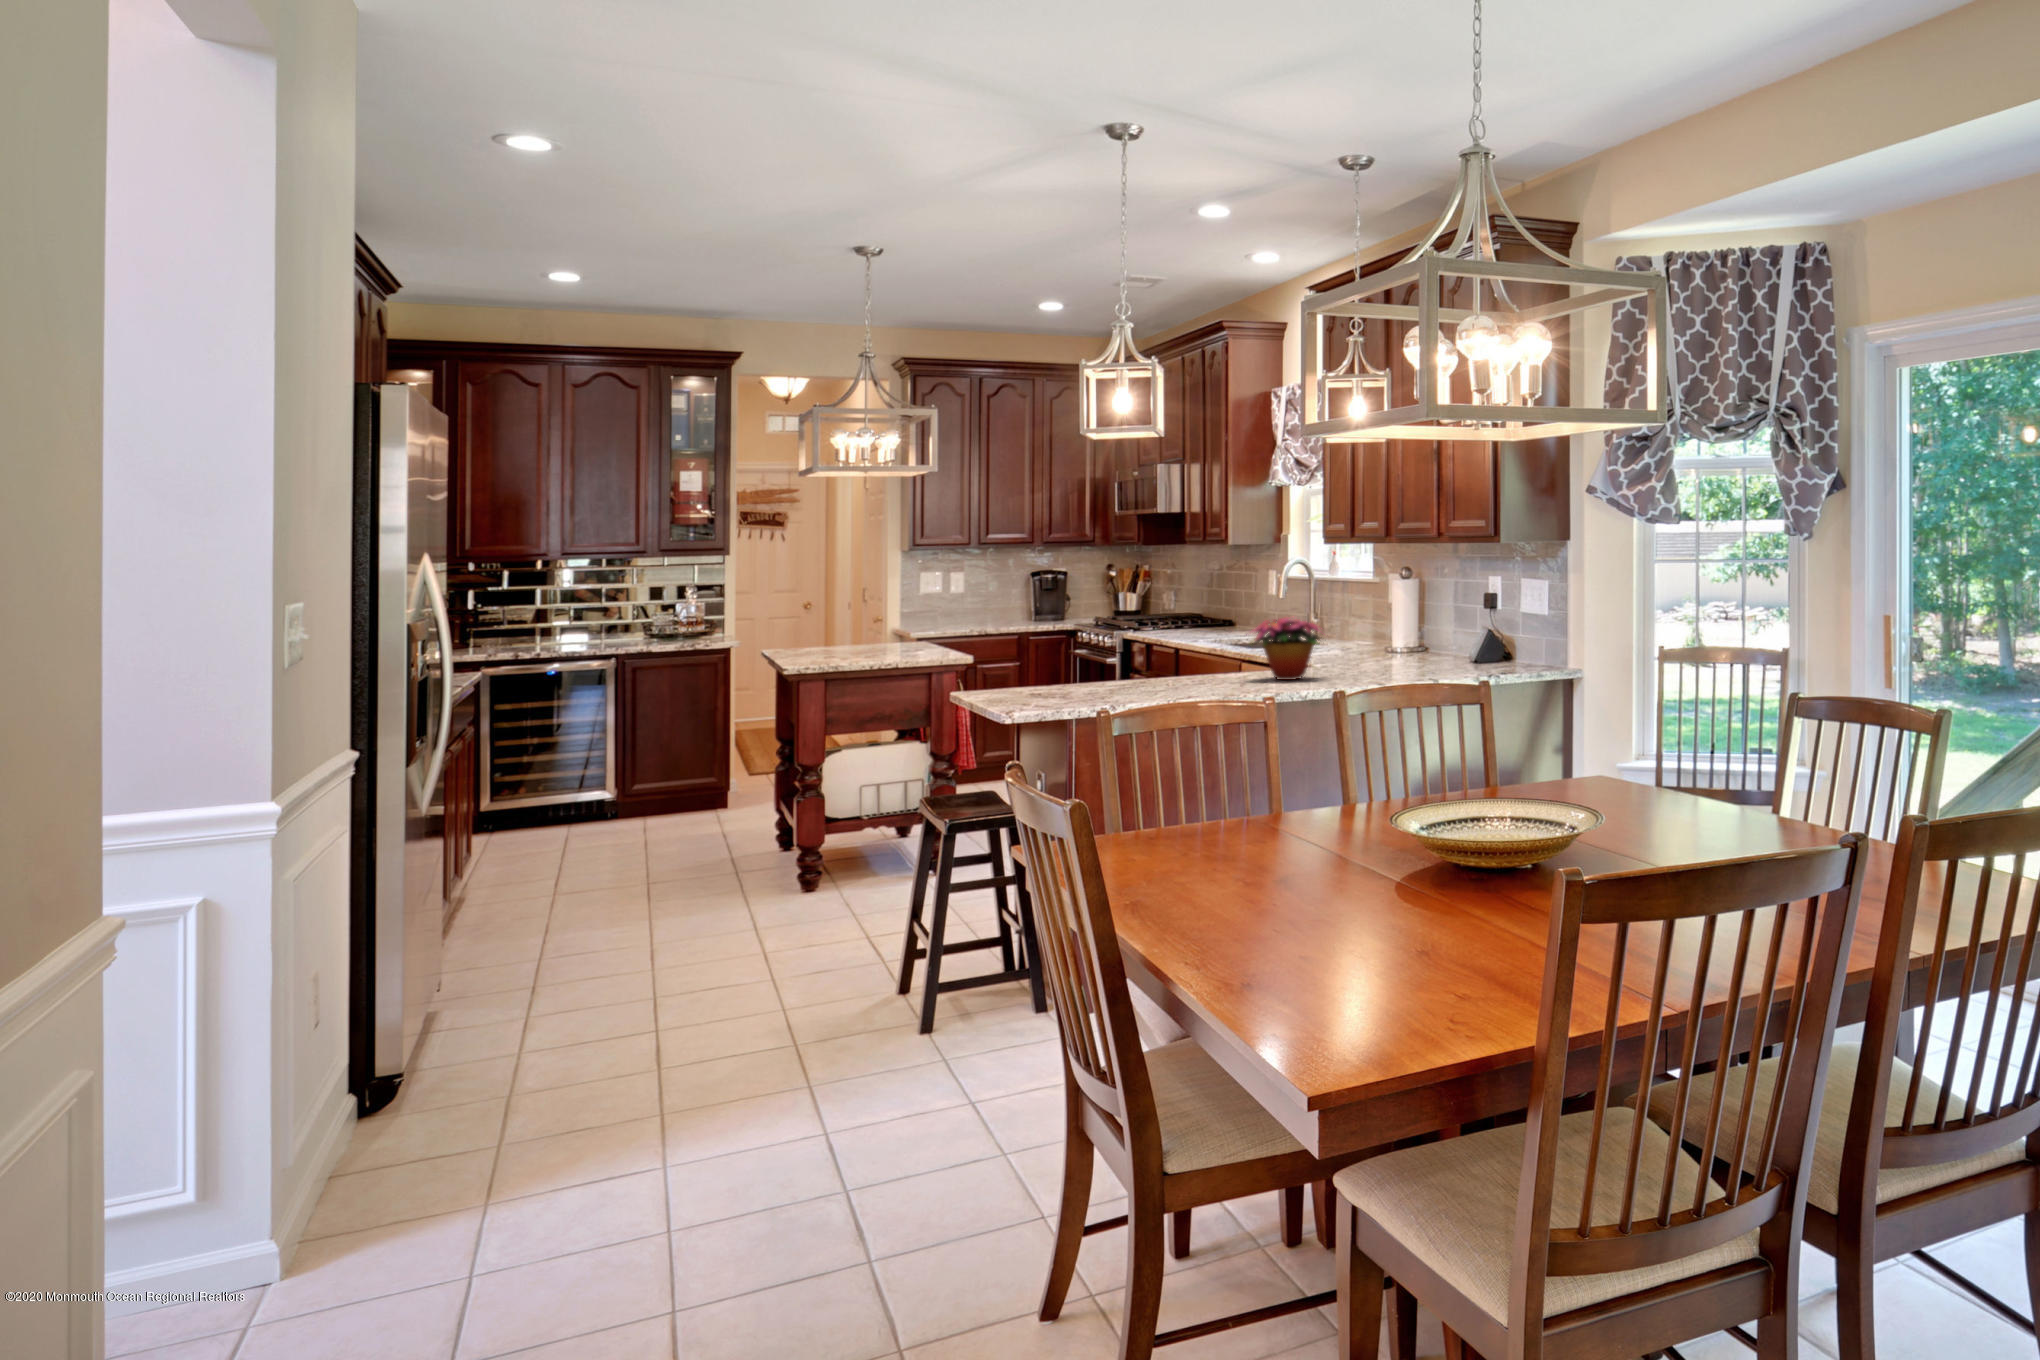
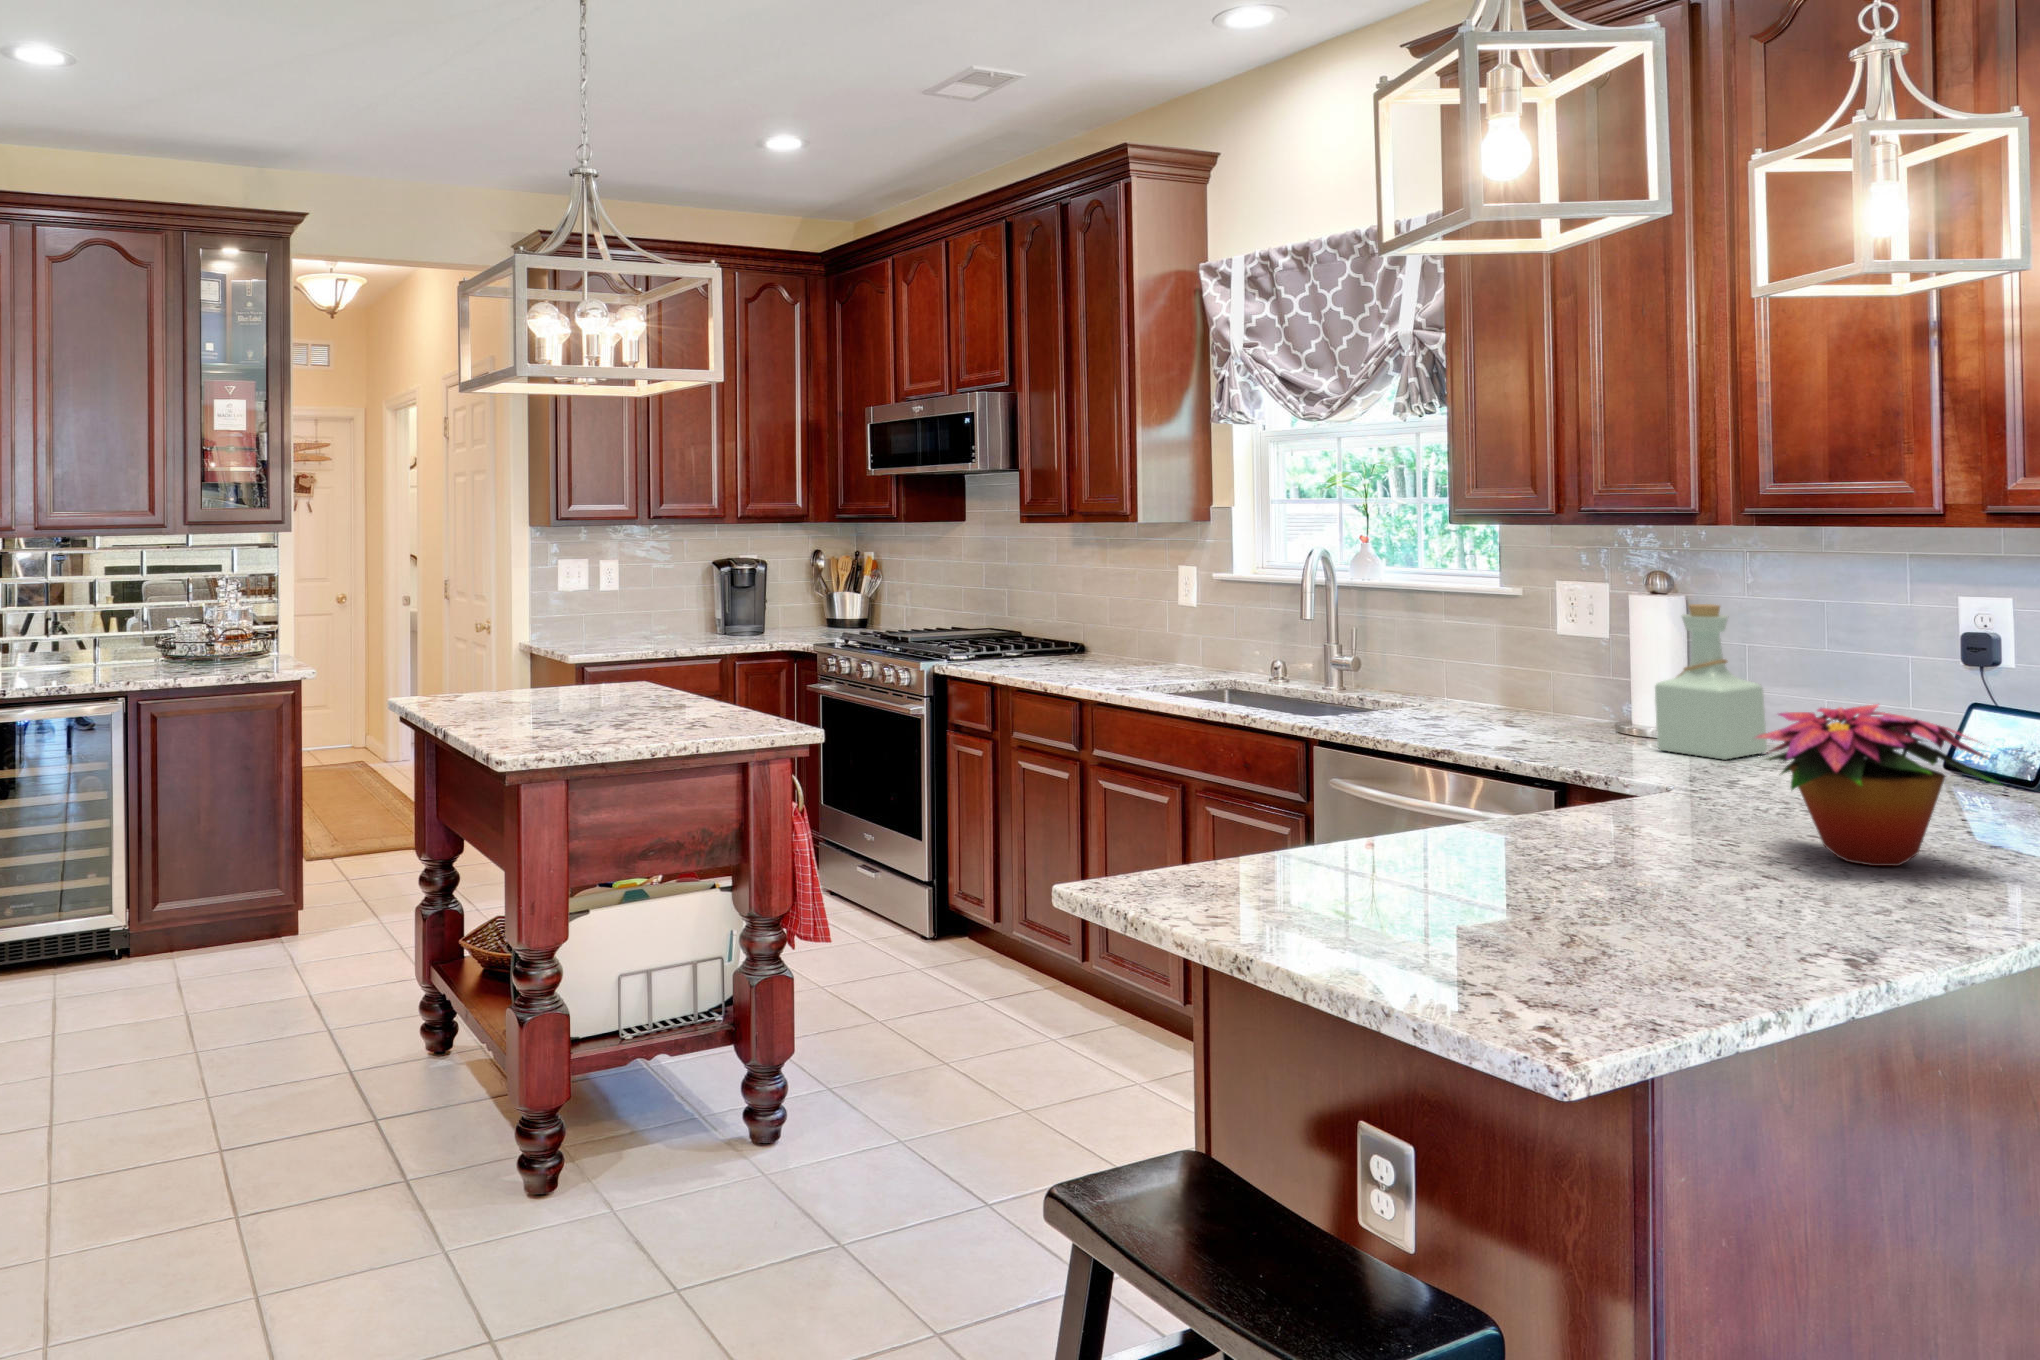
bottle: none [1362,584,1410,659] -> present [1655,604,1767,760]

